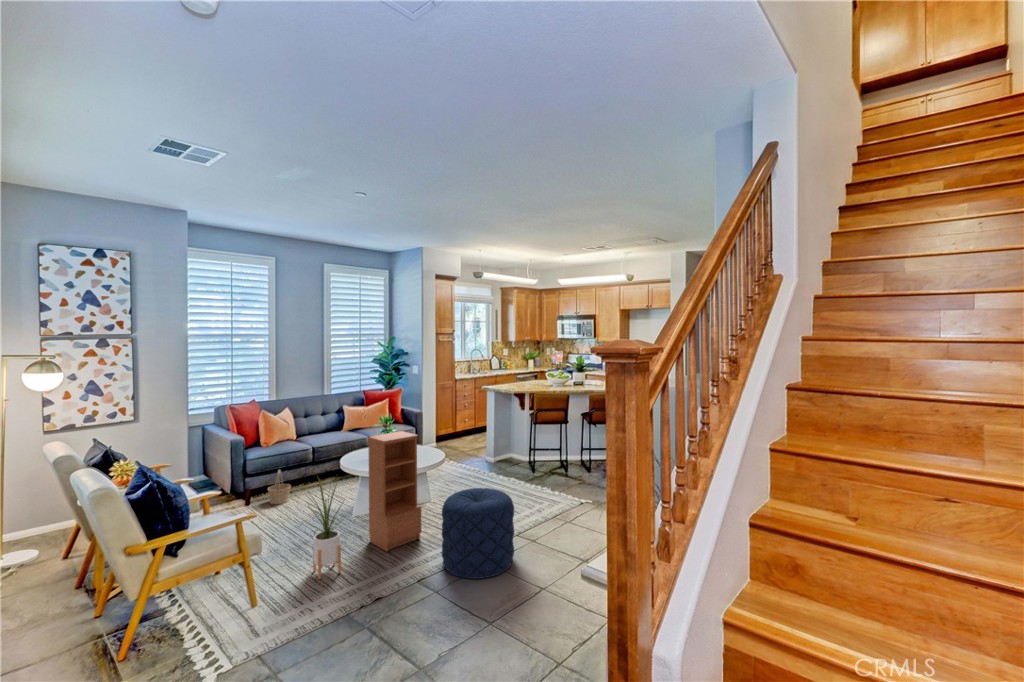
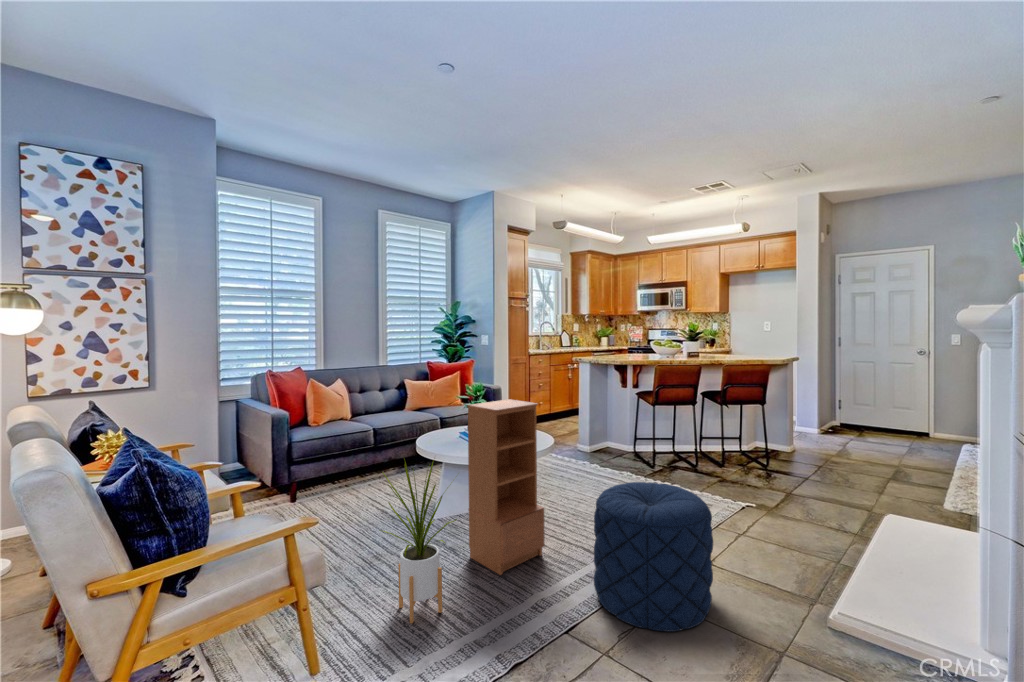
basket: present [268,470,291,504] -> none [319,454,349,499]

